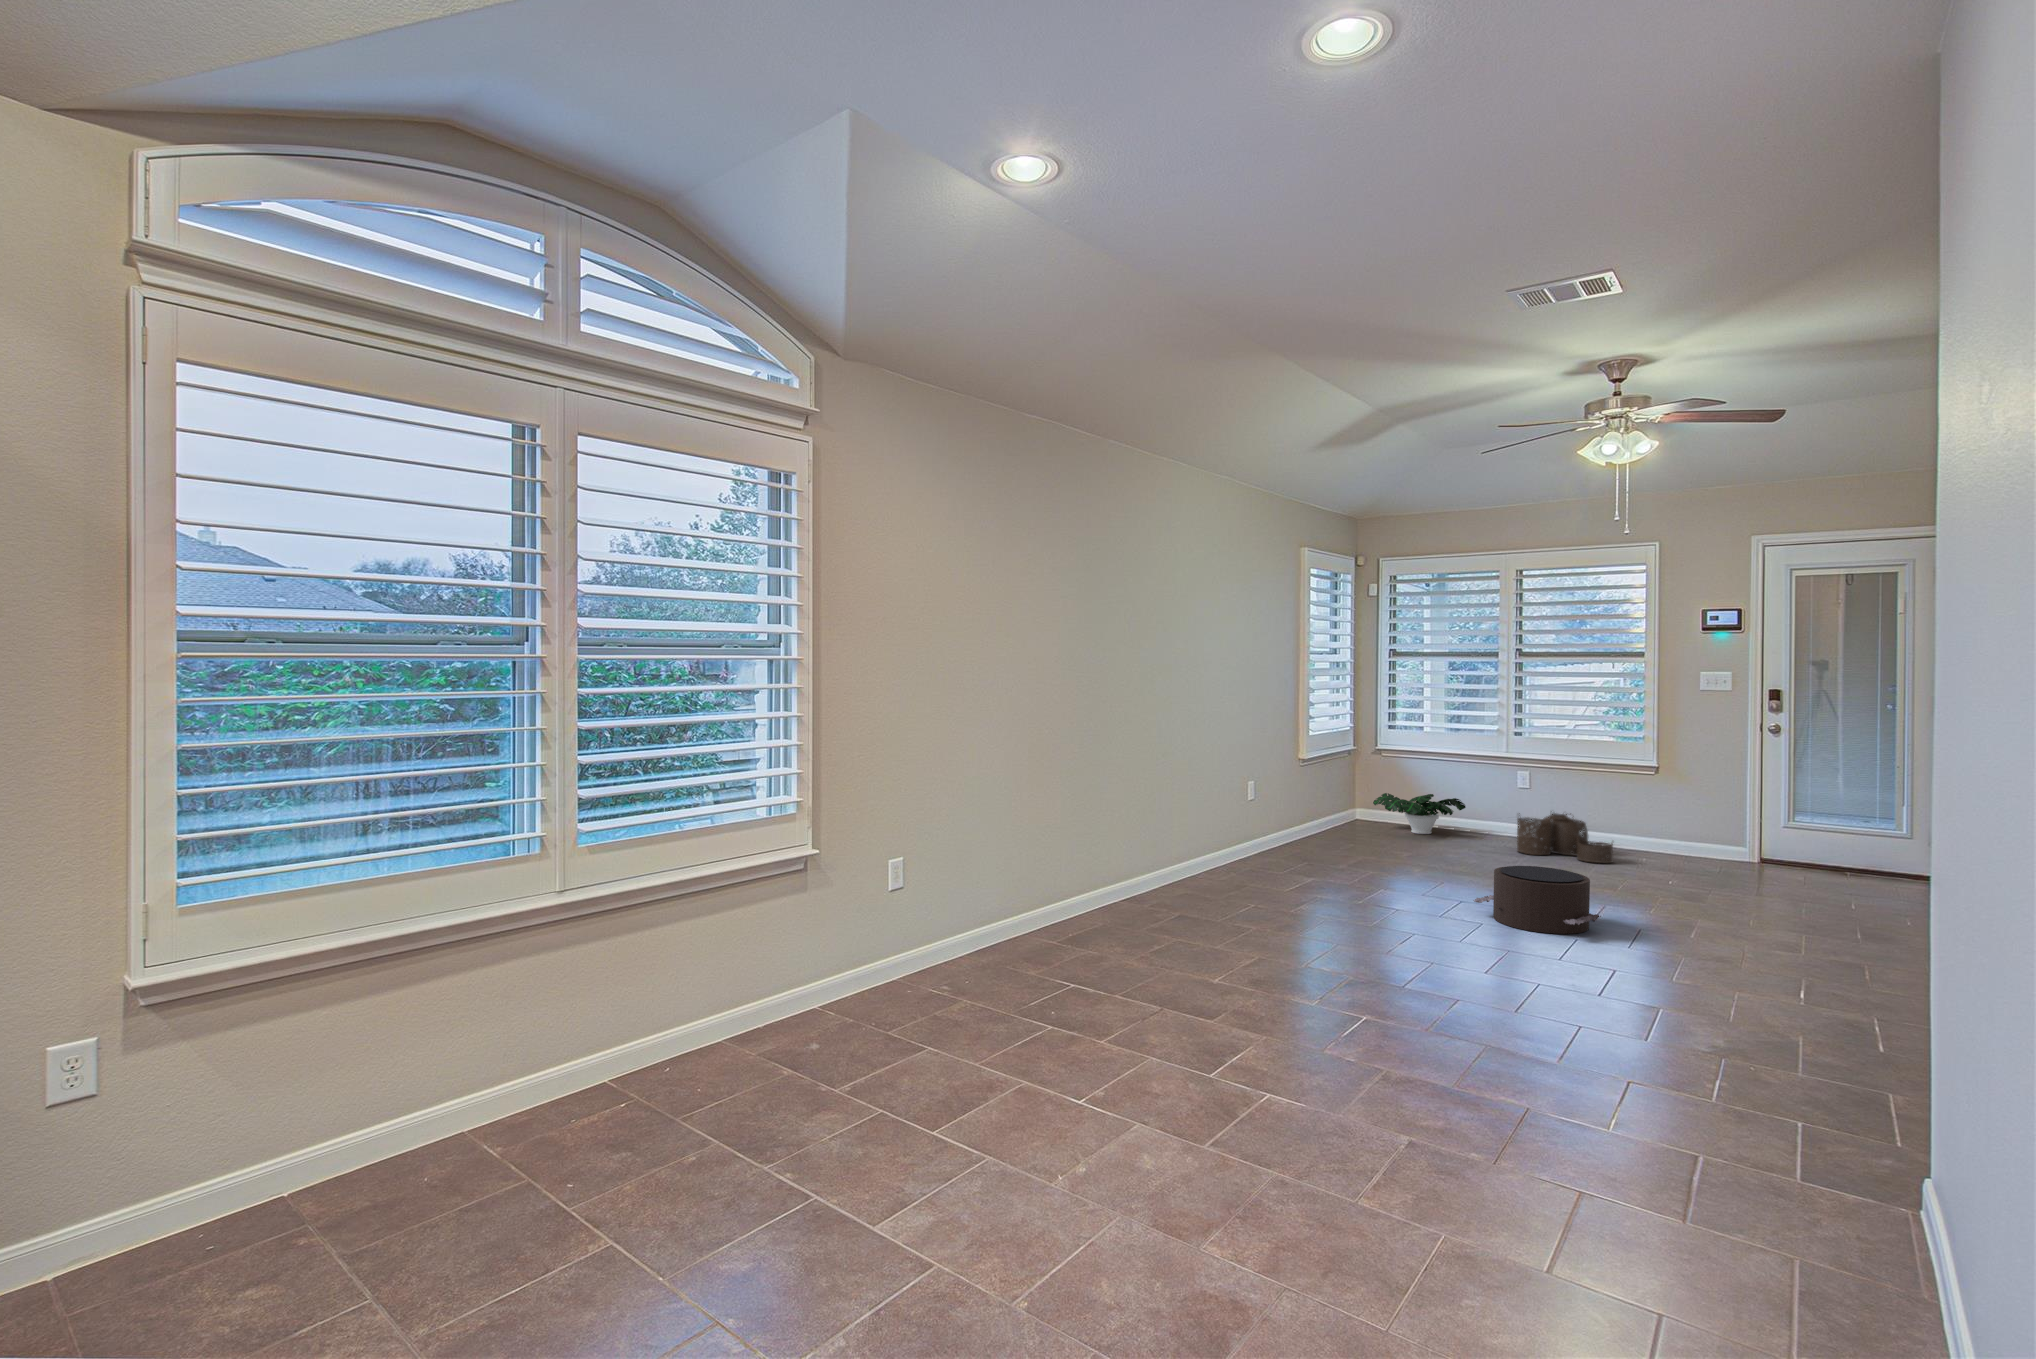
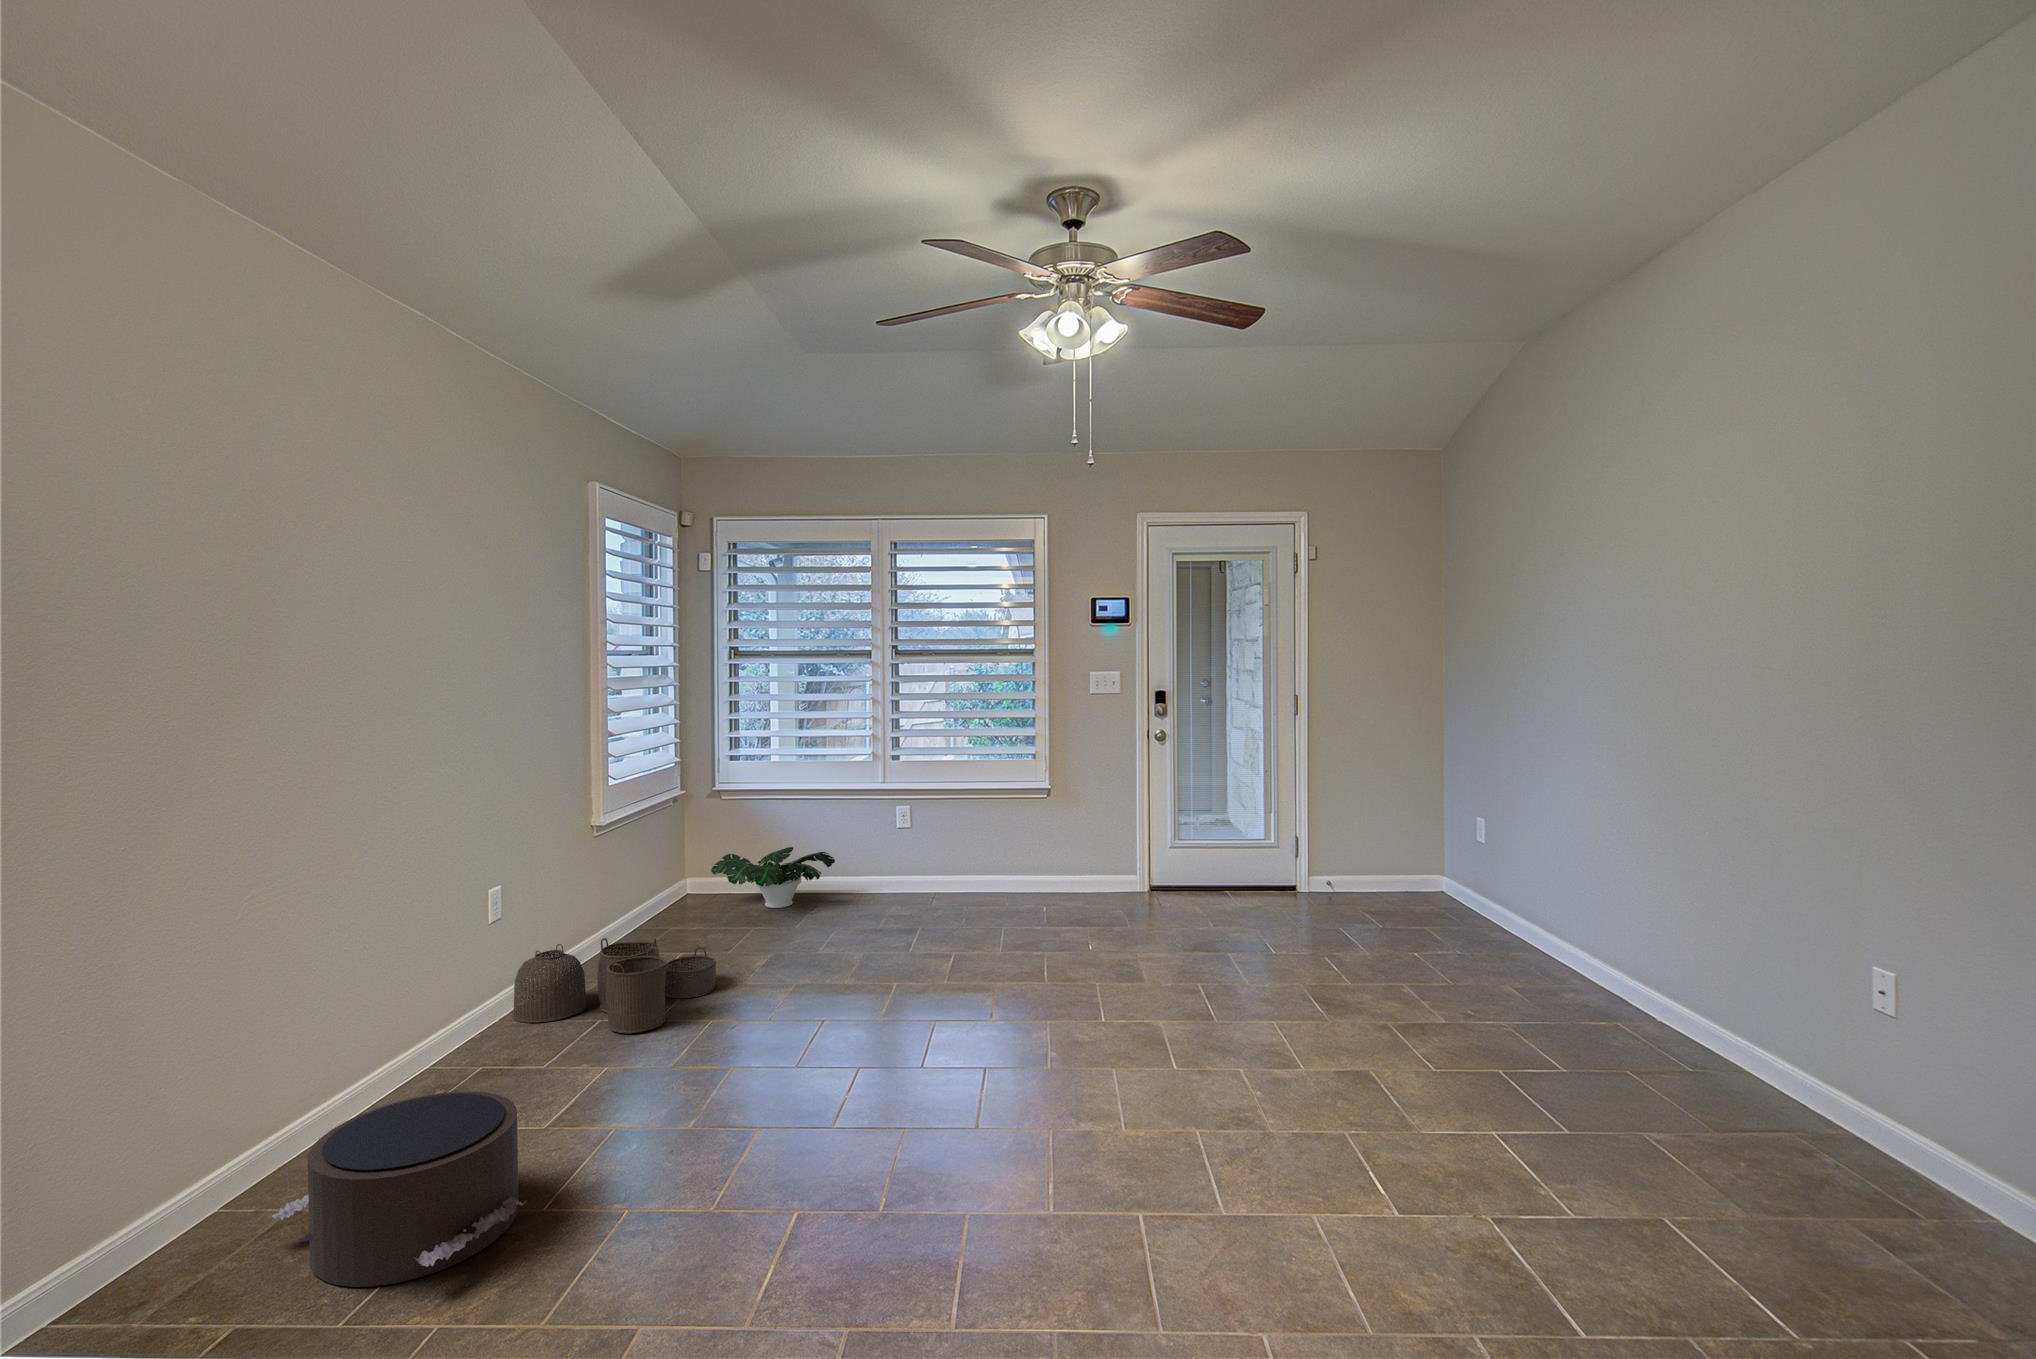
woven basket: present [1517,813,1613,863] -> present [512,938,716,1033]
pouf: present [1473,866,1601,934] -> present [271,1091,526,1287]

